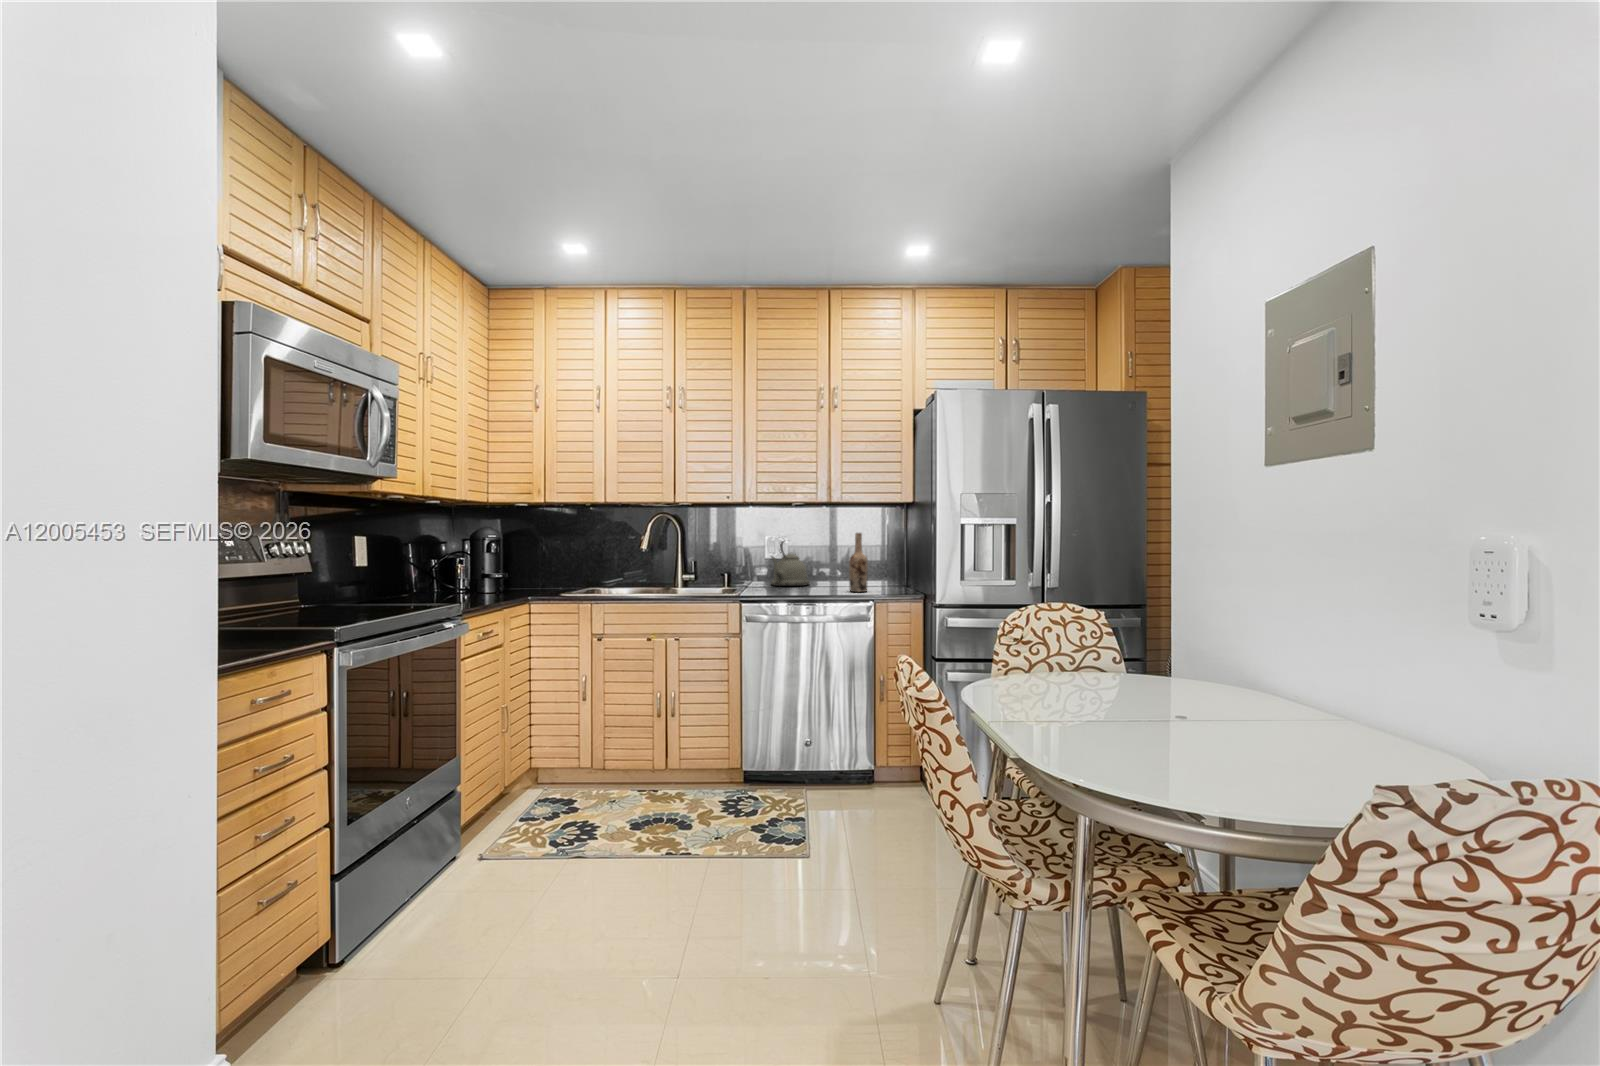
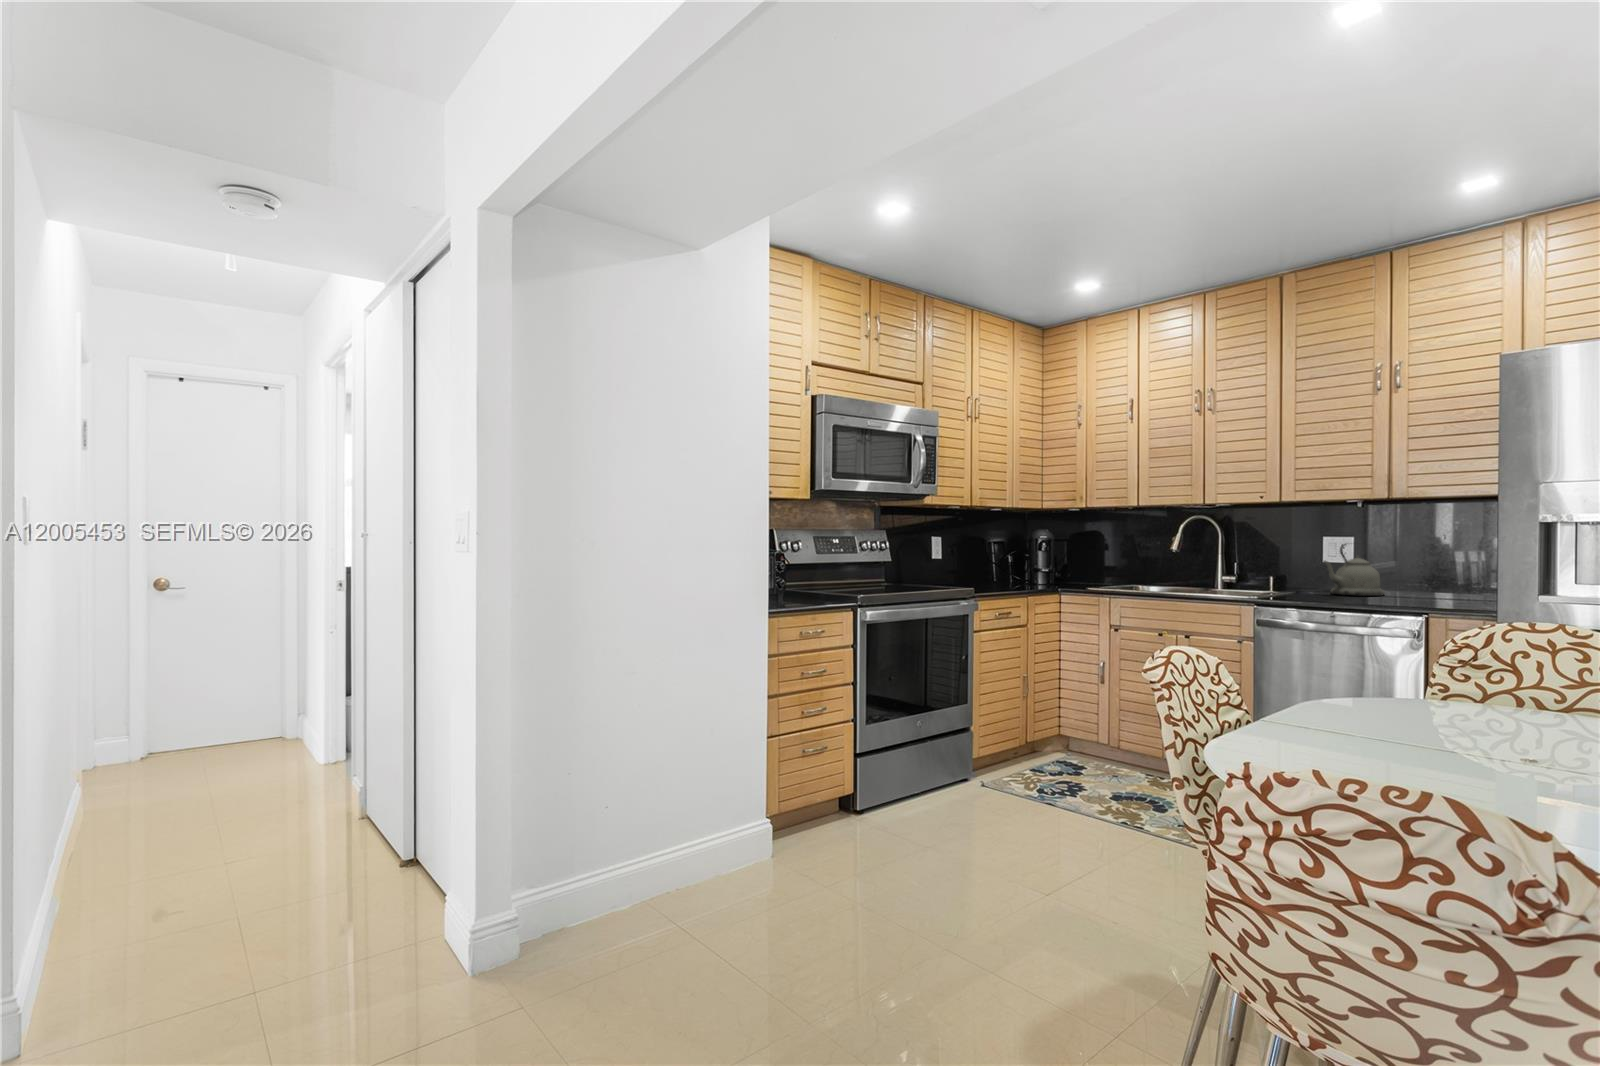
wine bottle: present [849,533,868,592] -> none [1416,535,1444,606]

